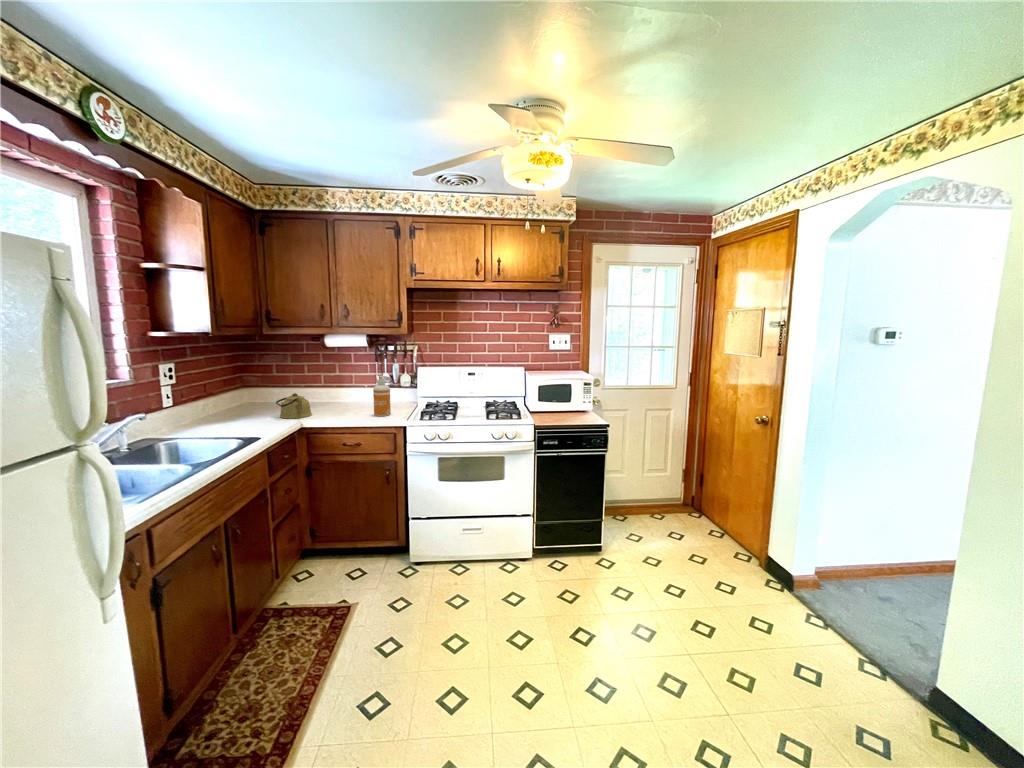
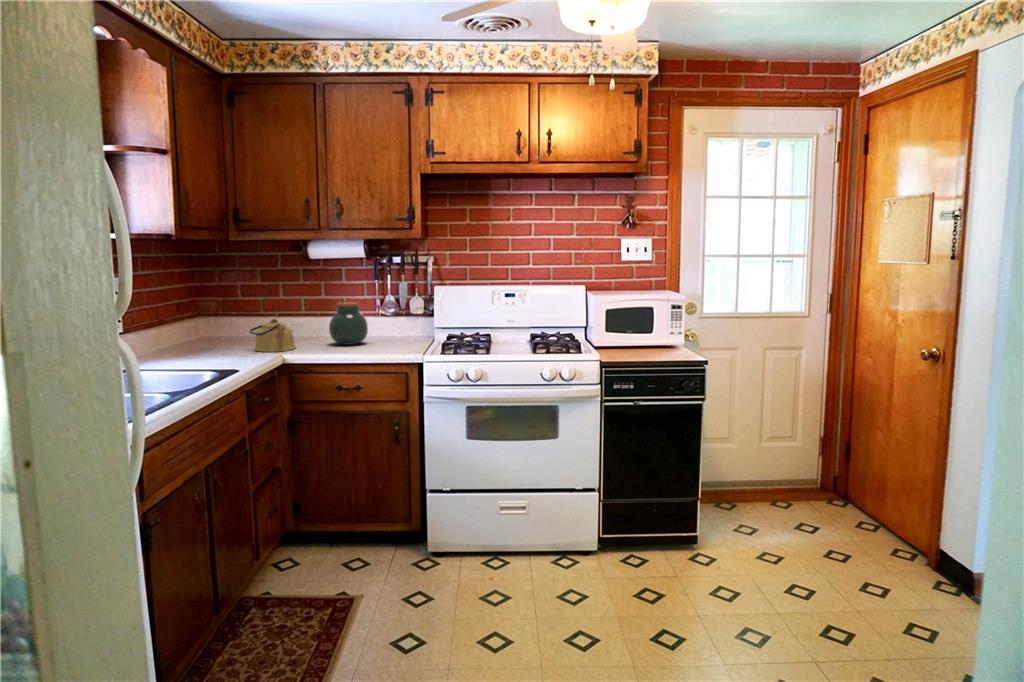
soap dispenser: present [373,375,391,416] -> none [378,294,401,350]
jar: none [338,379,367,411] -> present [329,302,368,345]

